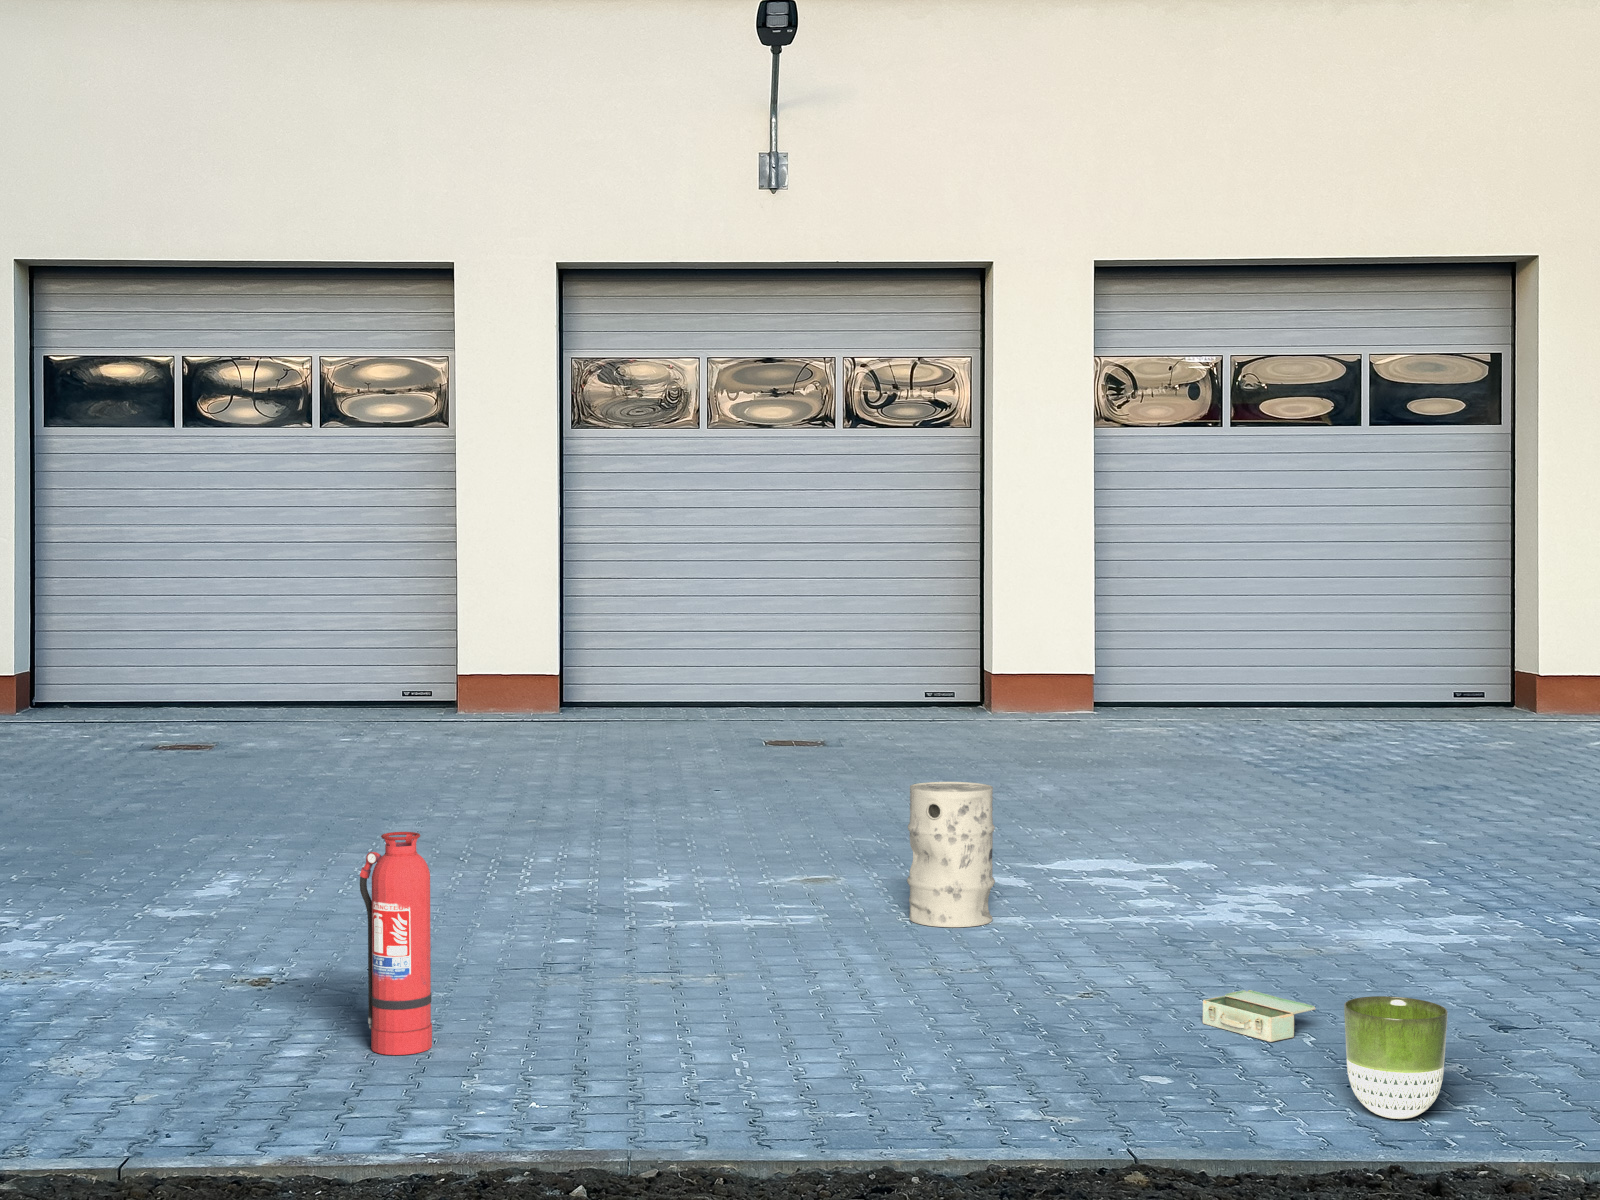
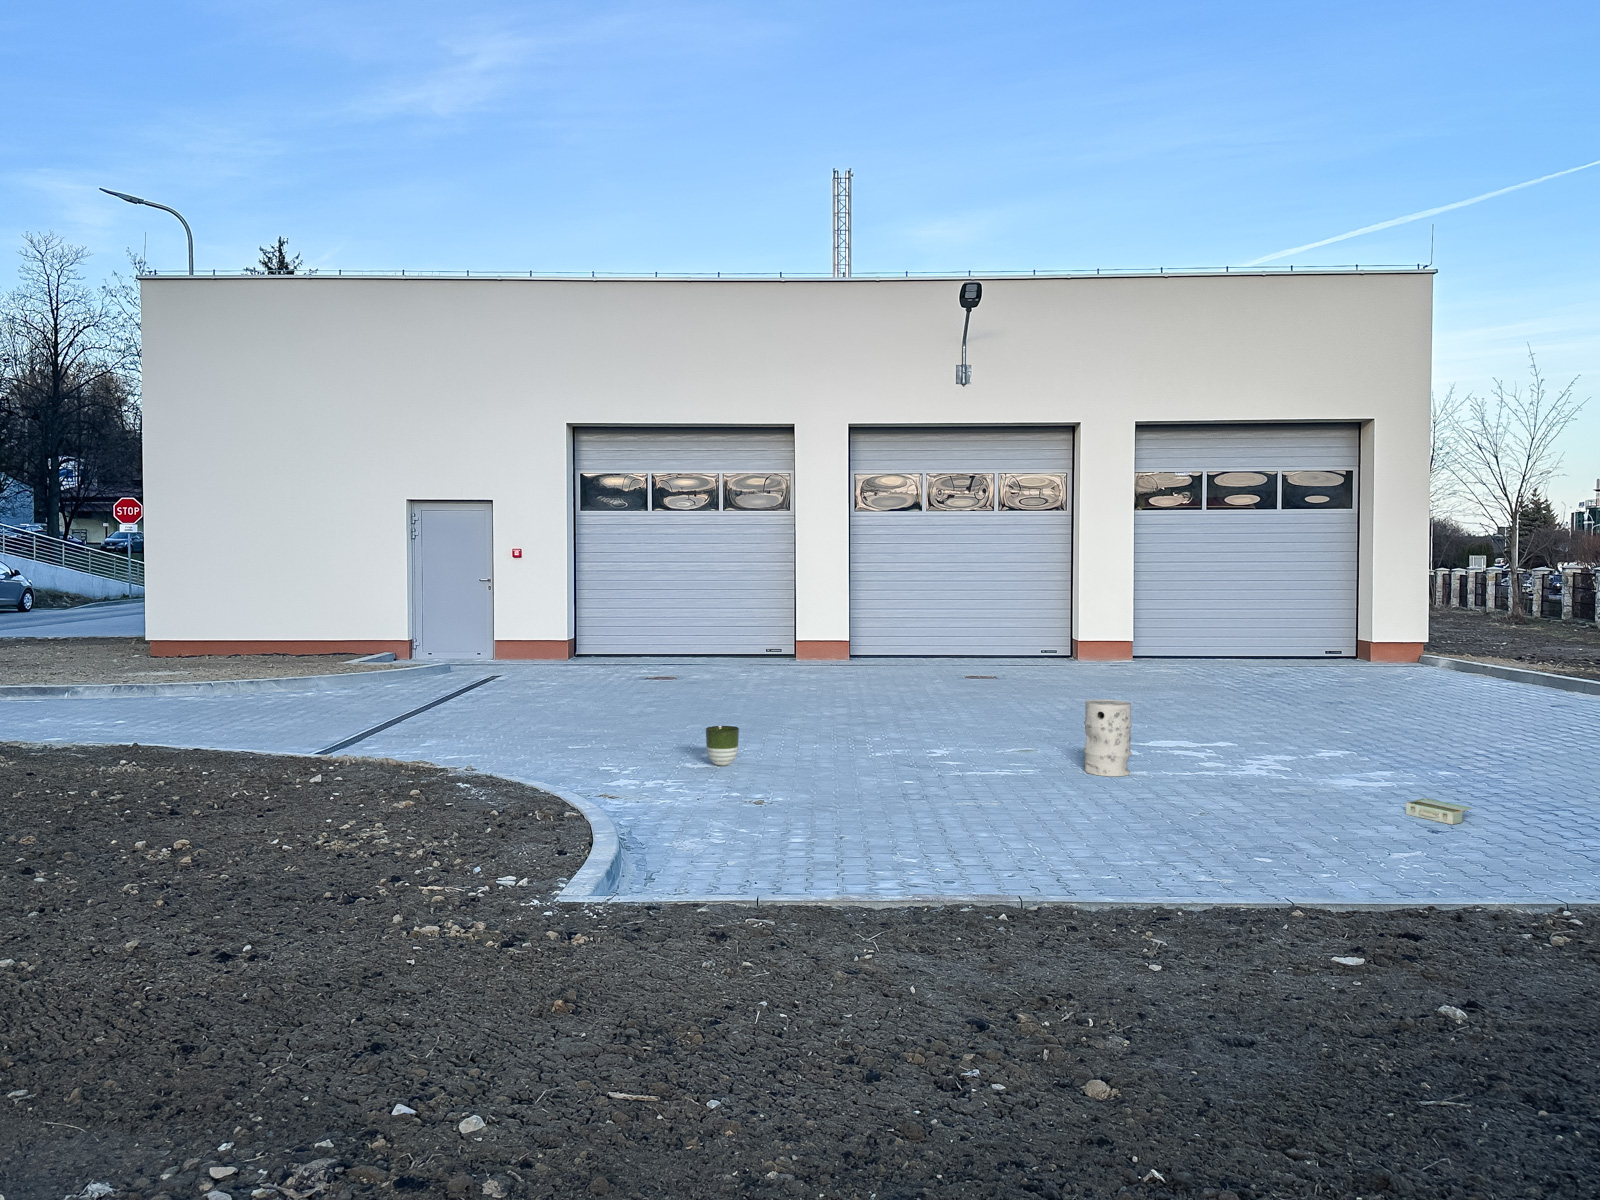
fire extinguisher: present [360,832,432,1055] -> none [832,724,869,838]
toolbox: present [1203,990,1315,1042] -> present [1406,798,1471,824]
planter: present [1344,996,1448,1119] -> present [706,726,739,766]

